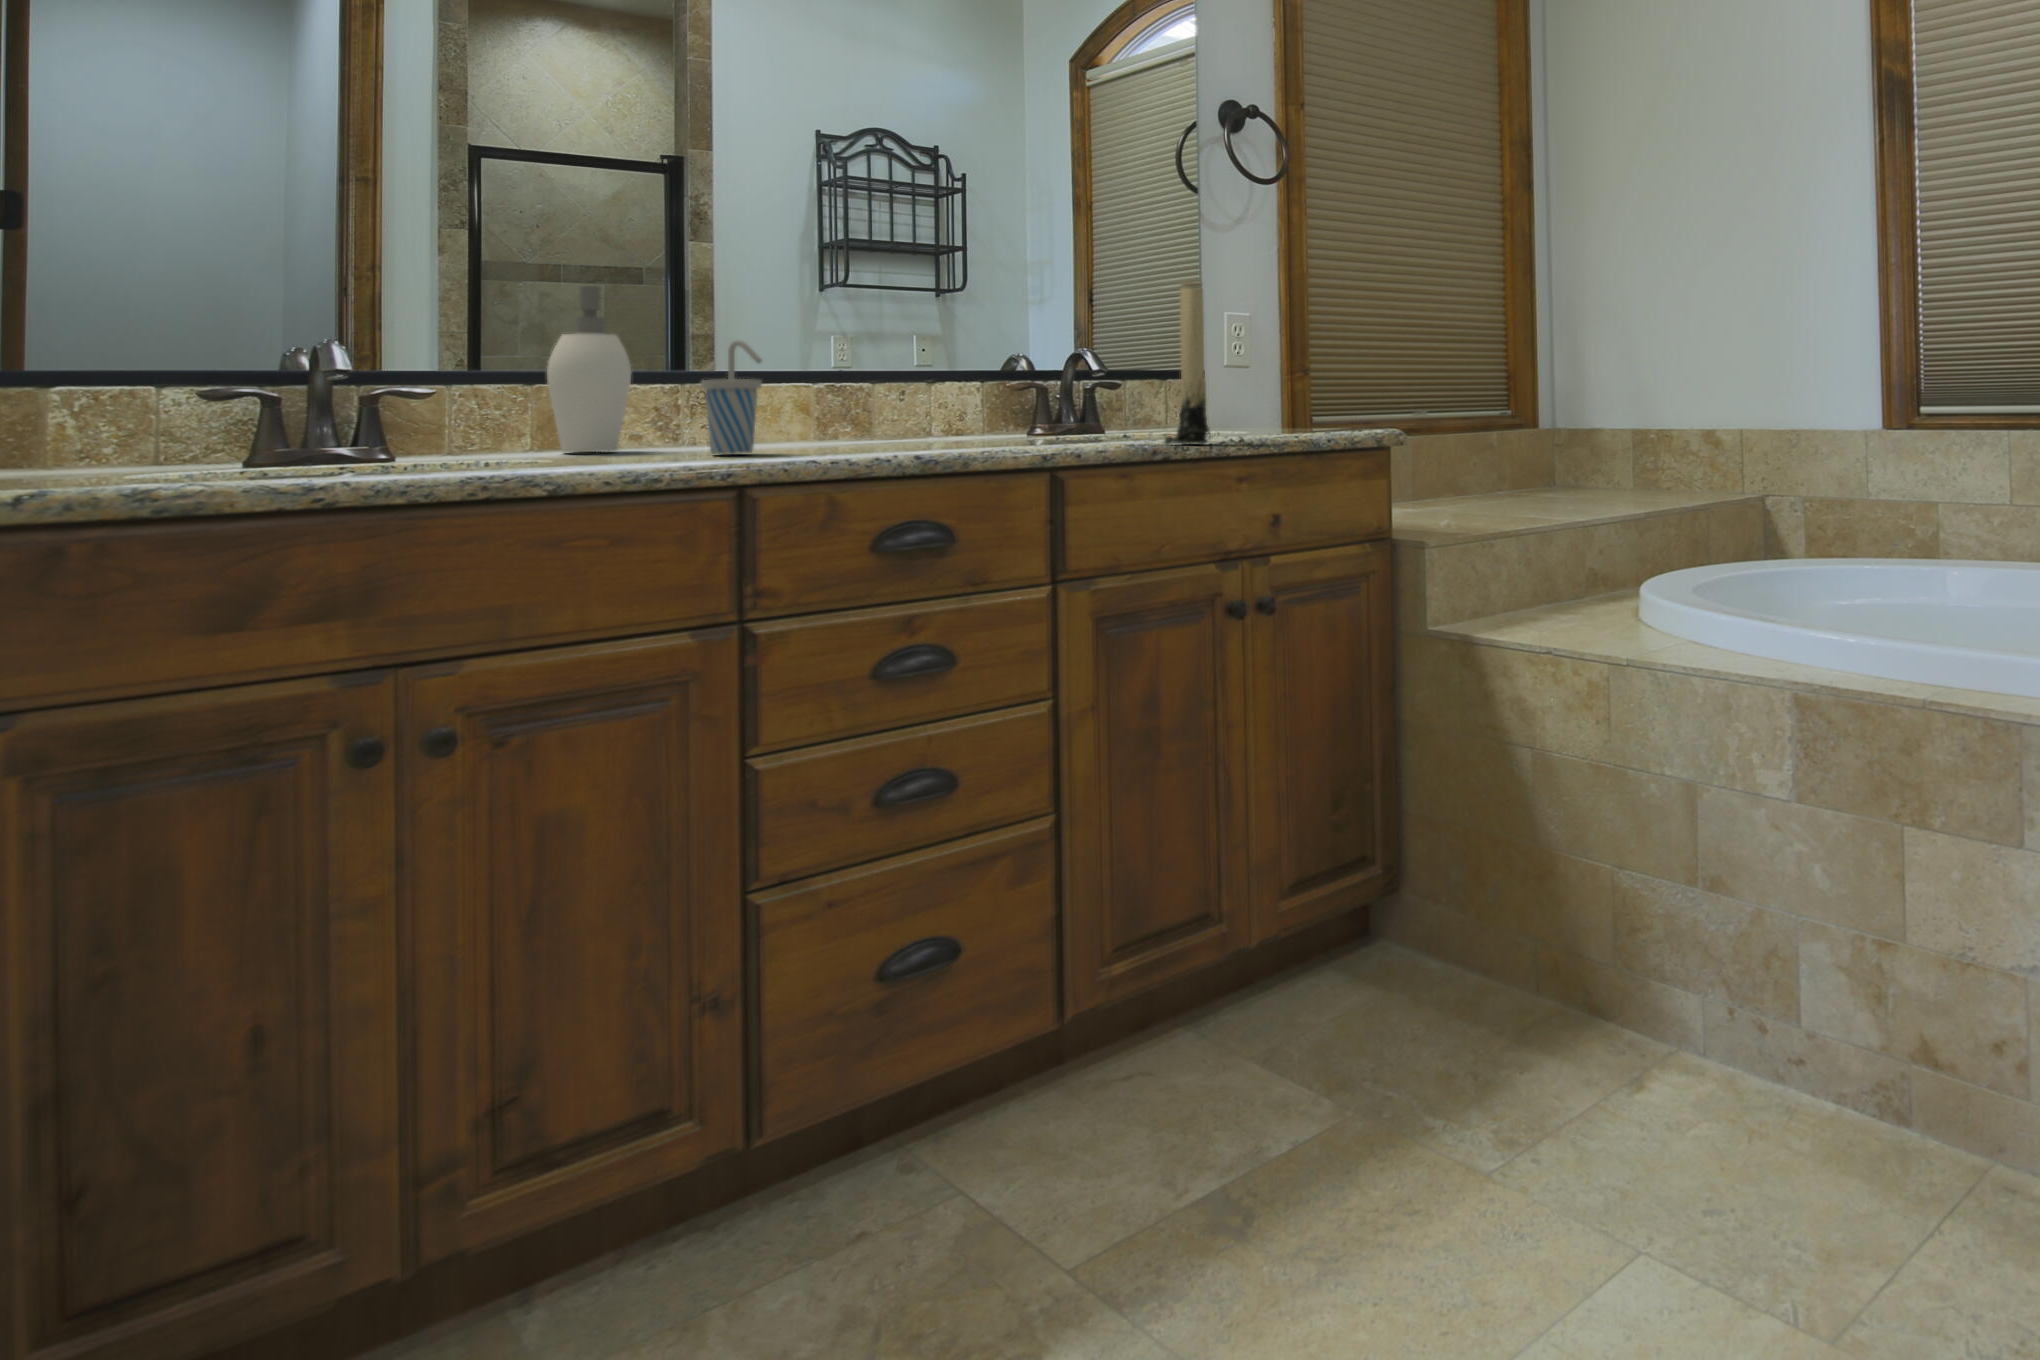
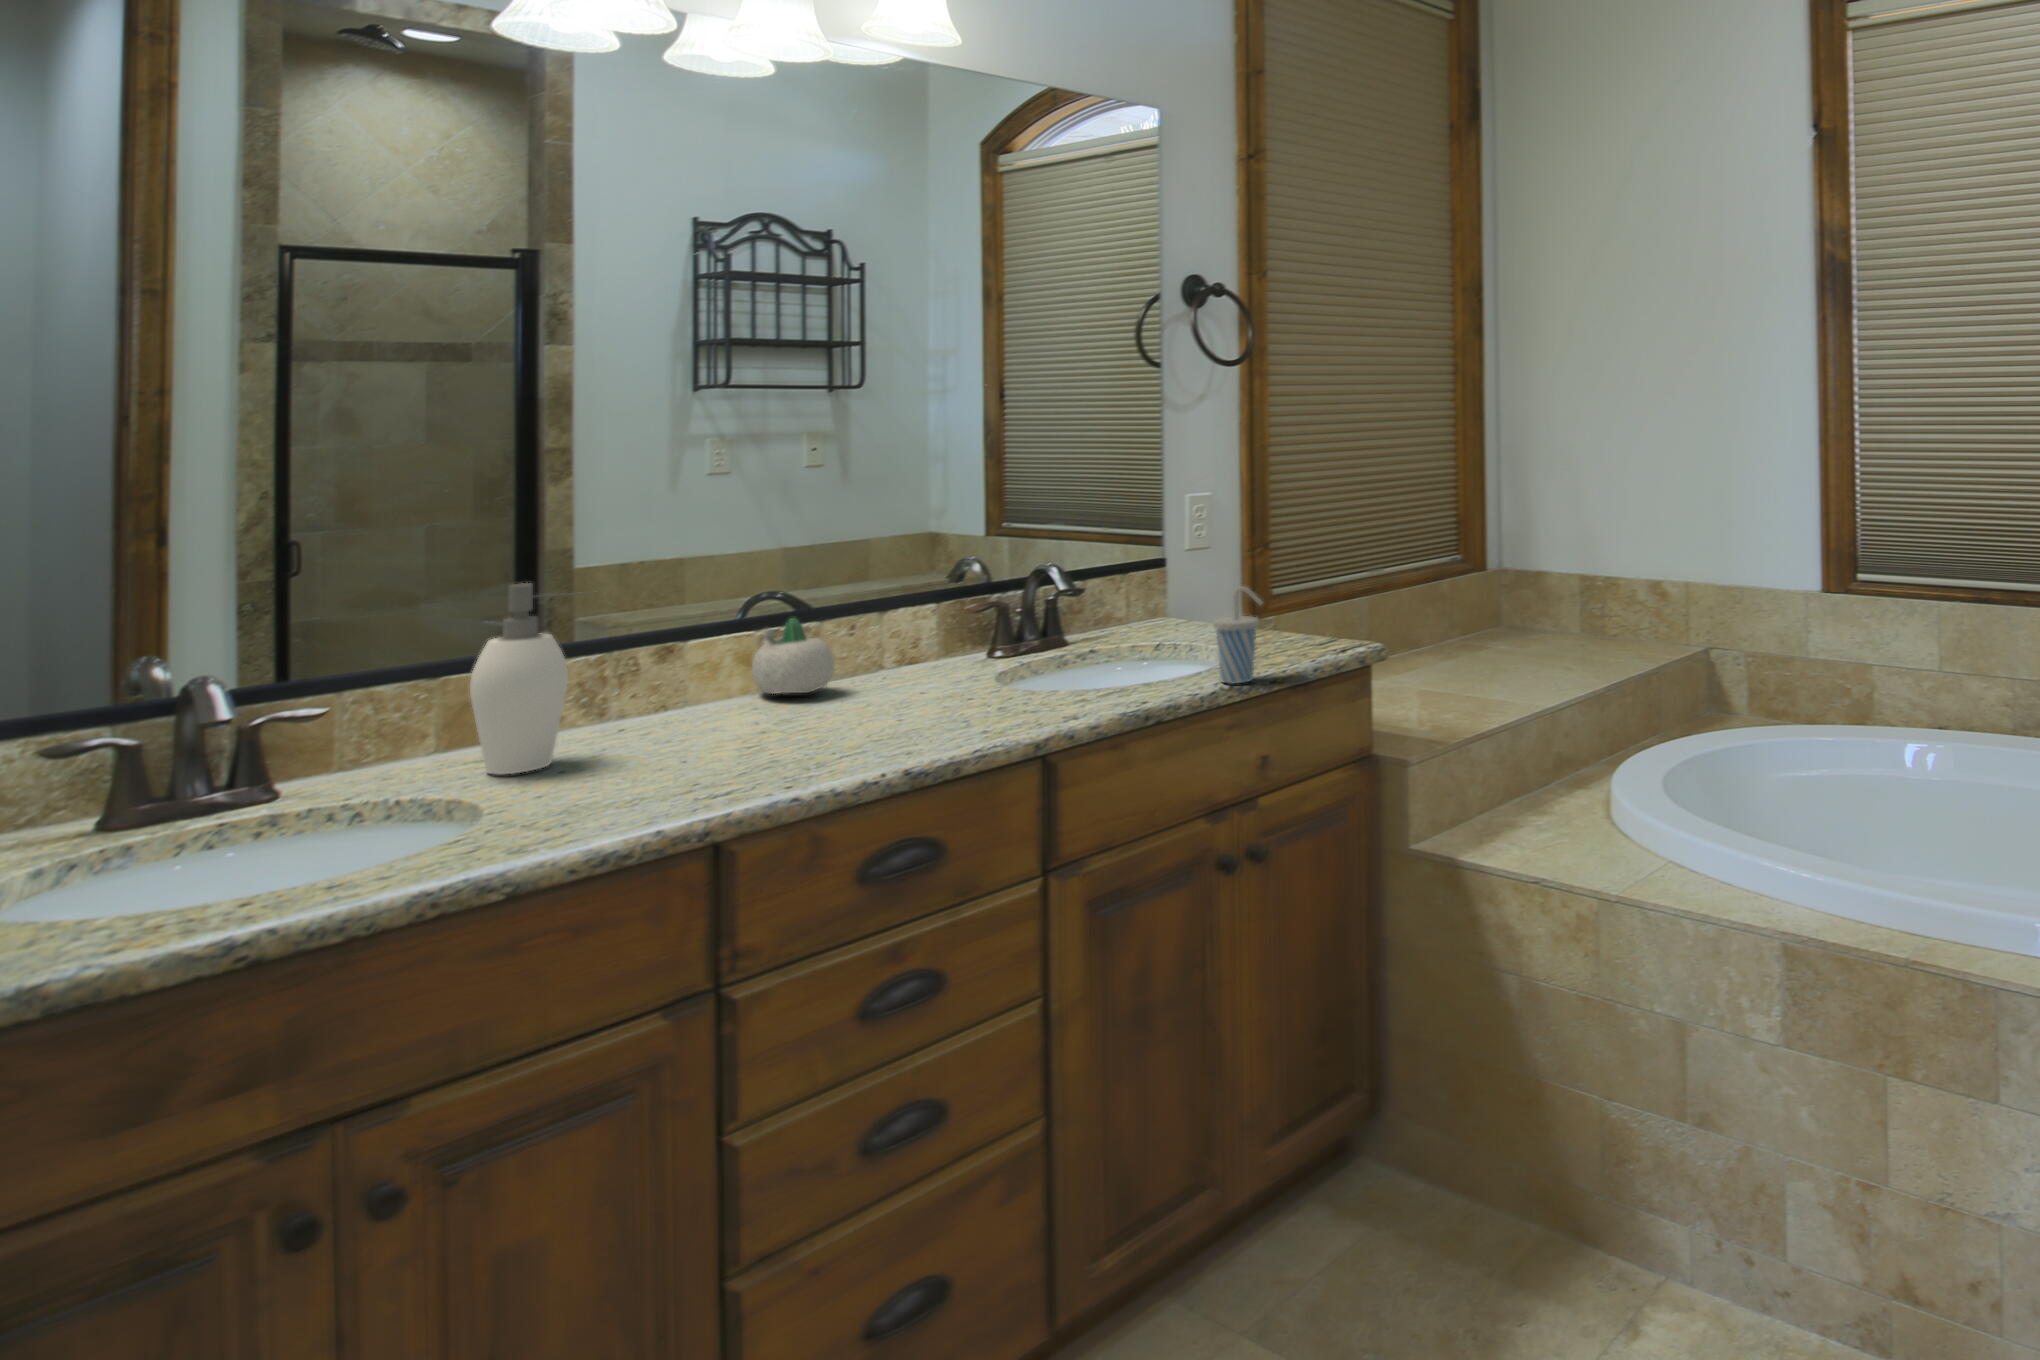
candle: present [1164,282,1209,444] -> none [1152,530,1200,702]
cup: present [701,340,762,454] -> present [1213,586,1262,684]
succulent planter: none [805,367,879,438] -> present [752,618,835,694]

